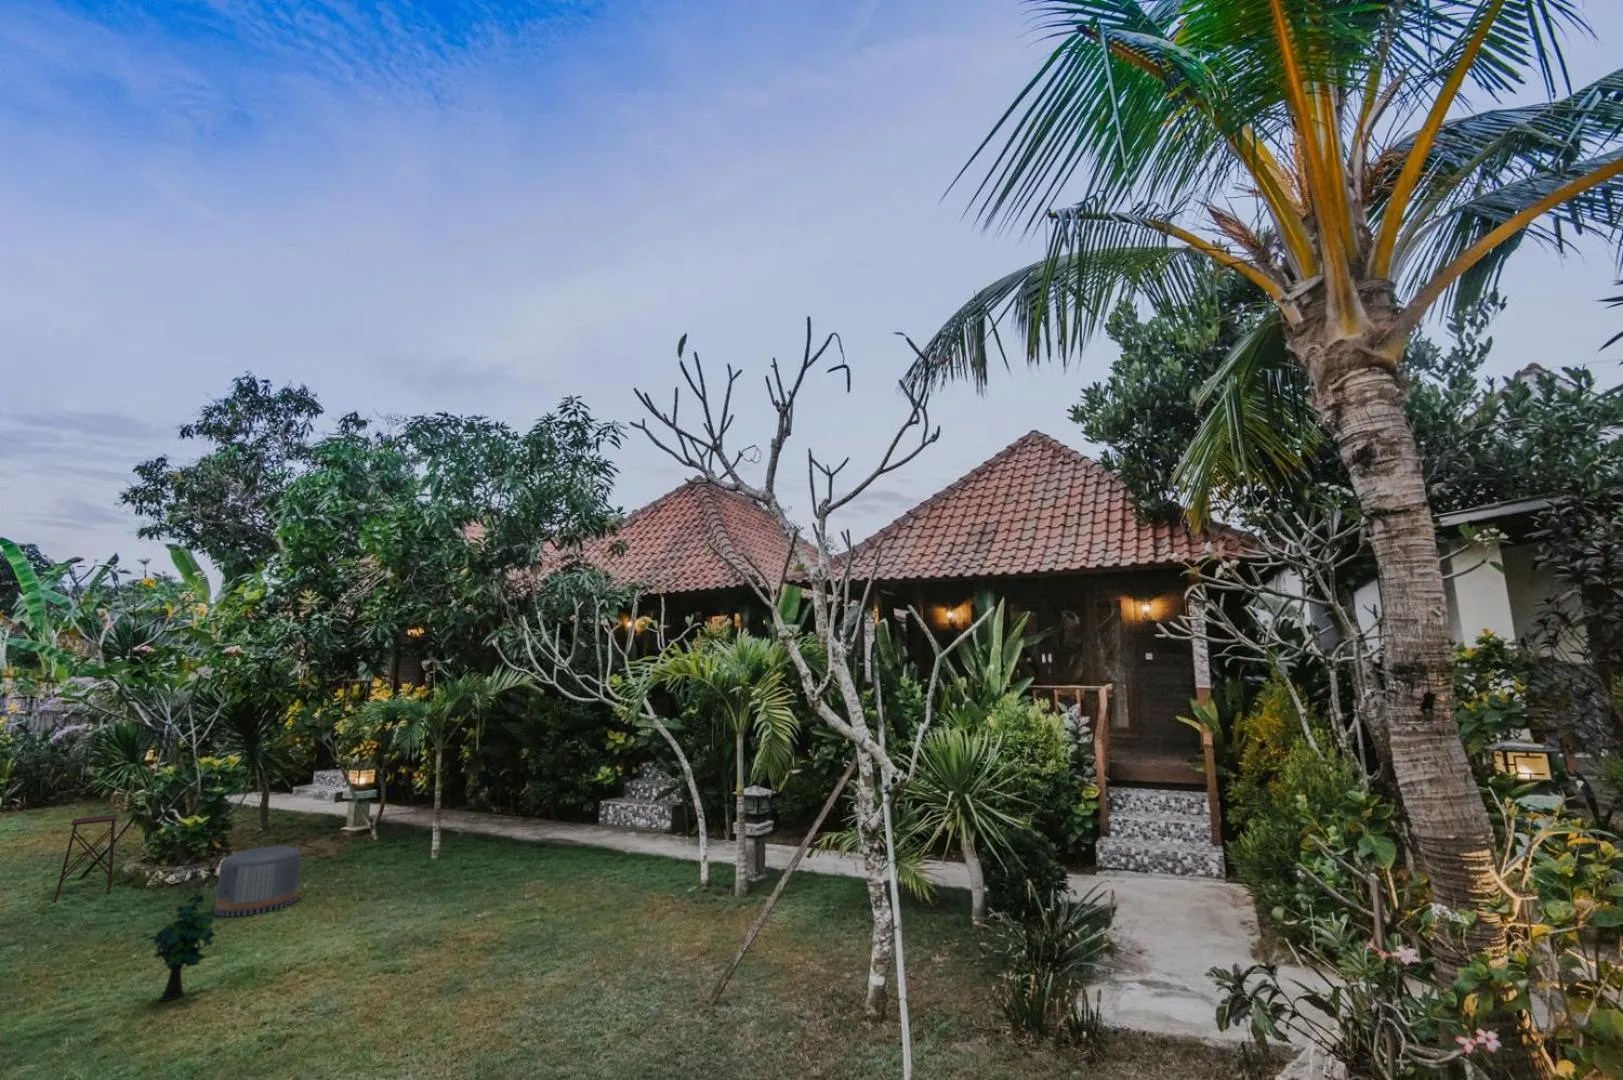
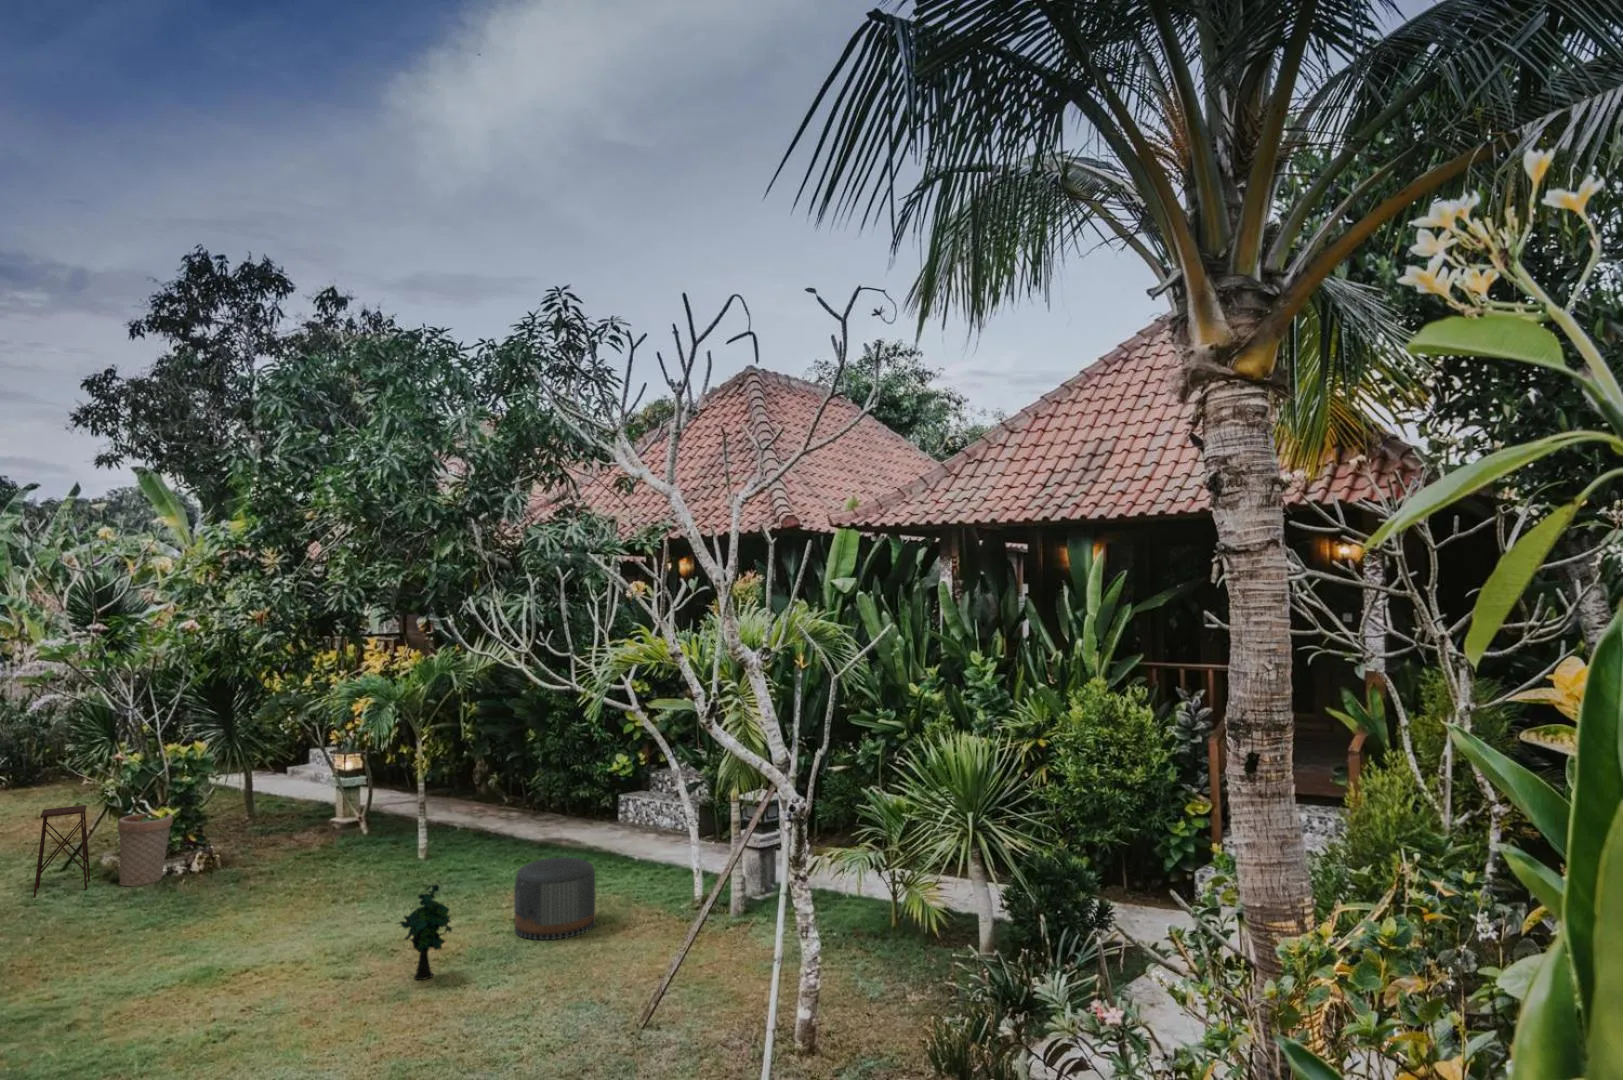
basket: none [142,821,202,889] -> present [118,813,173,886]
pouf: present [214,846,301,916] -> present [514,857,596,940]
decorative plant: present [148,895,215,1001] -> present [396,885,452,980]

